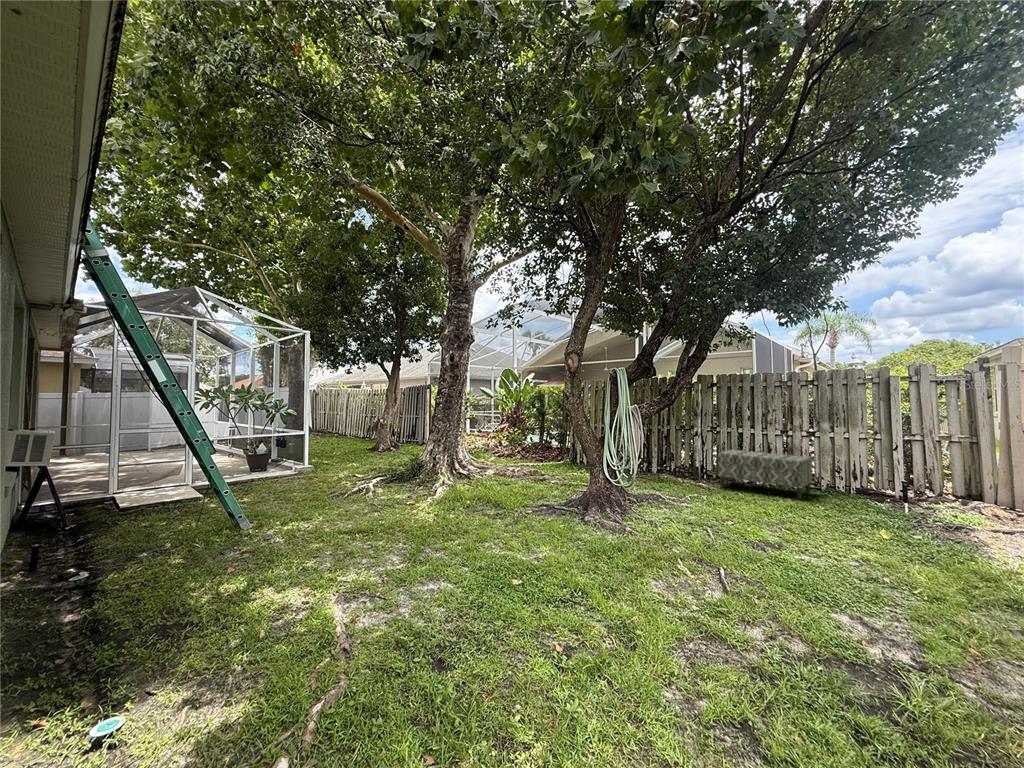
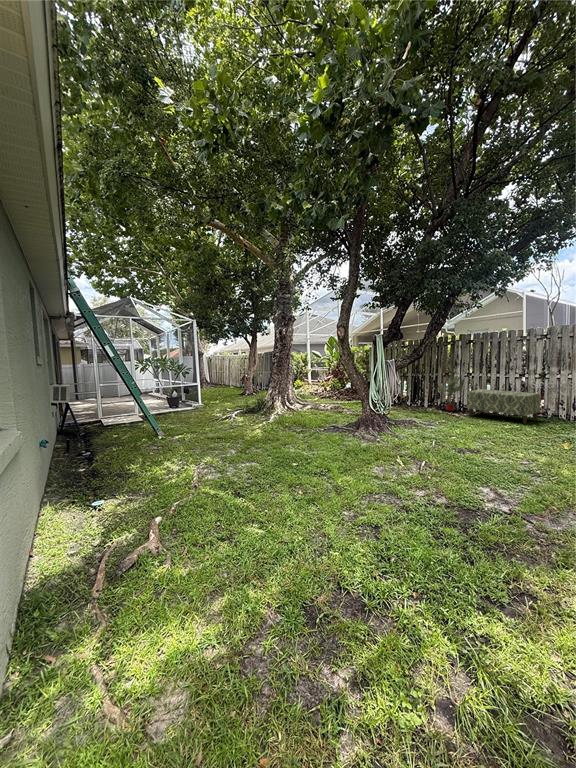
potted tree: none [671,427,712,480] -> present [438,374,464,412]

